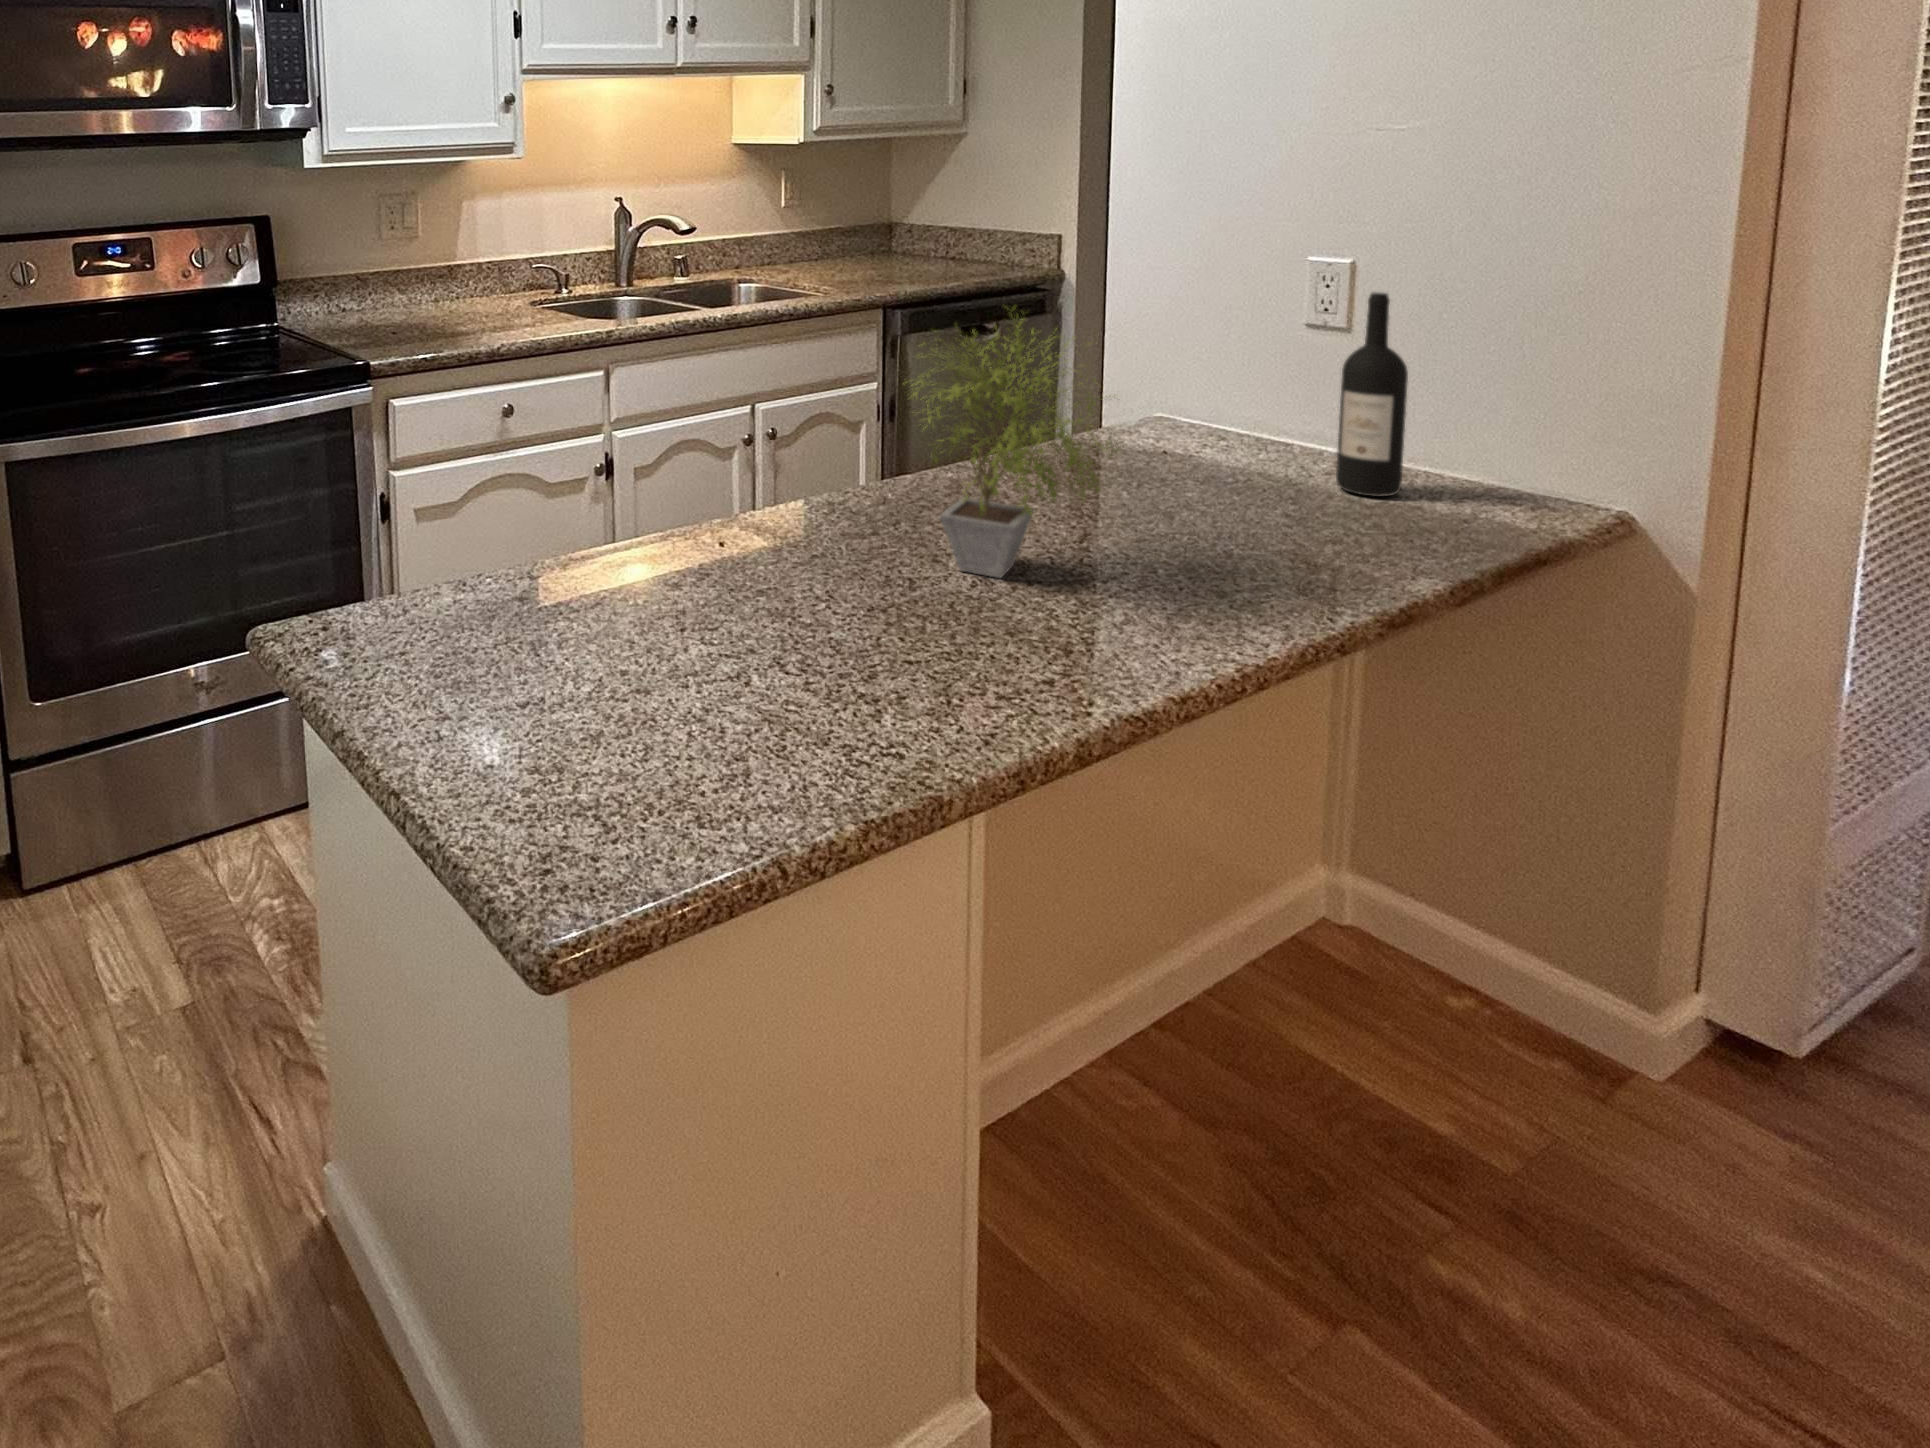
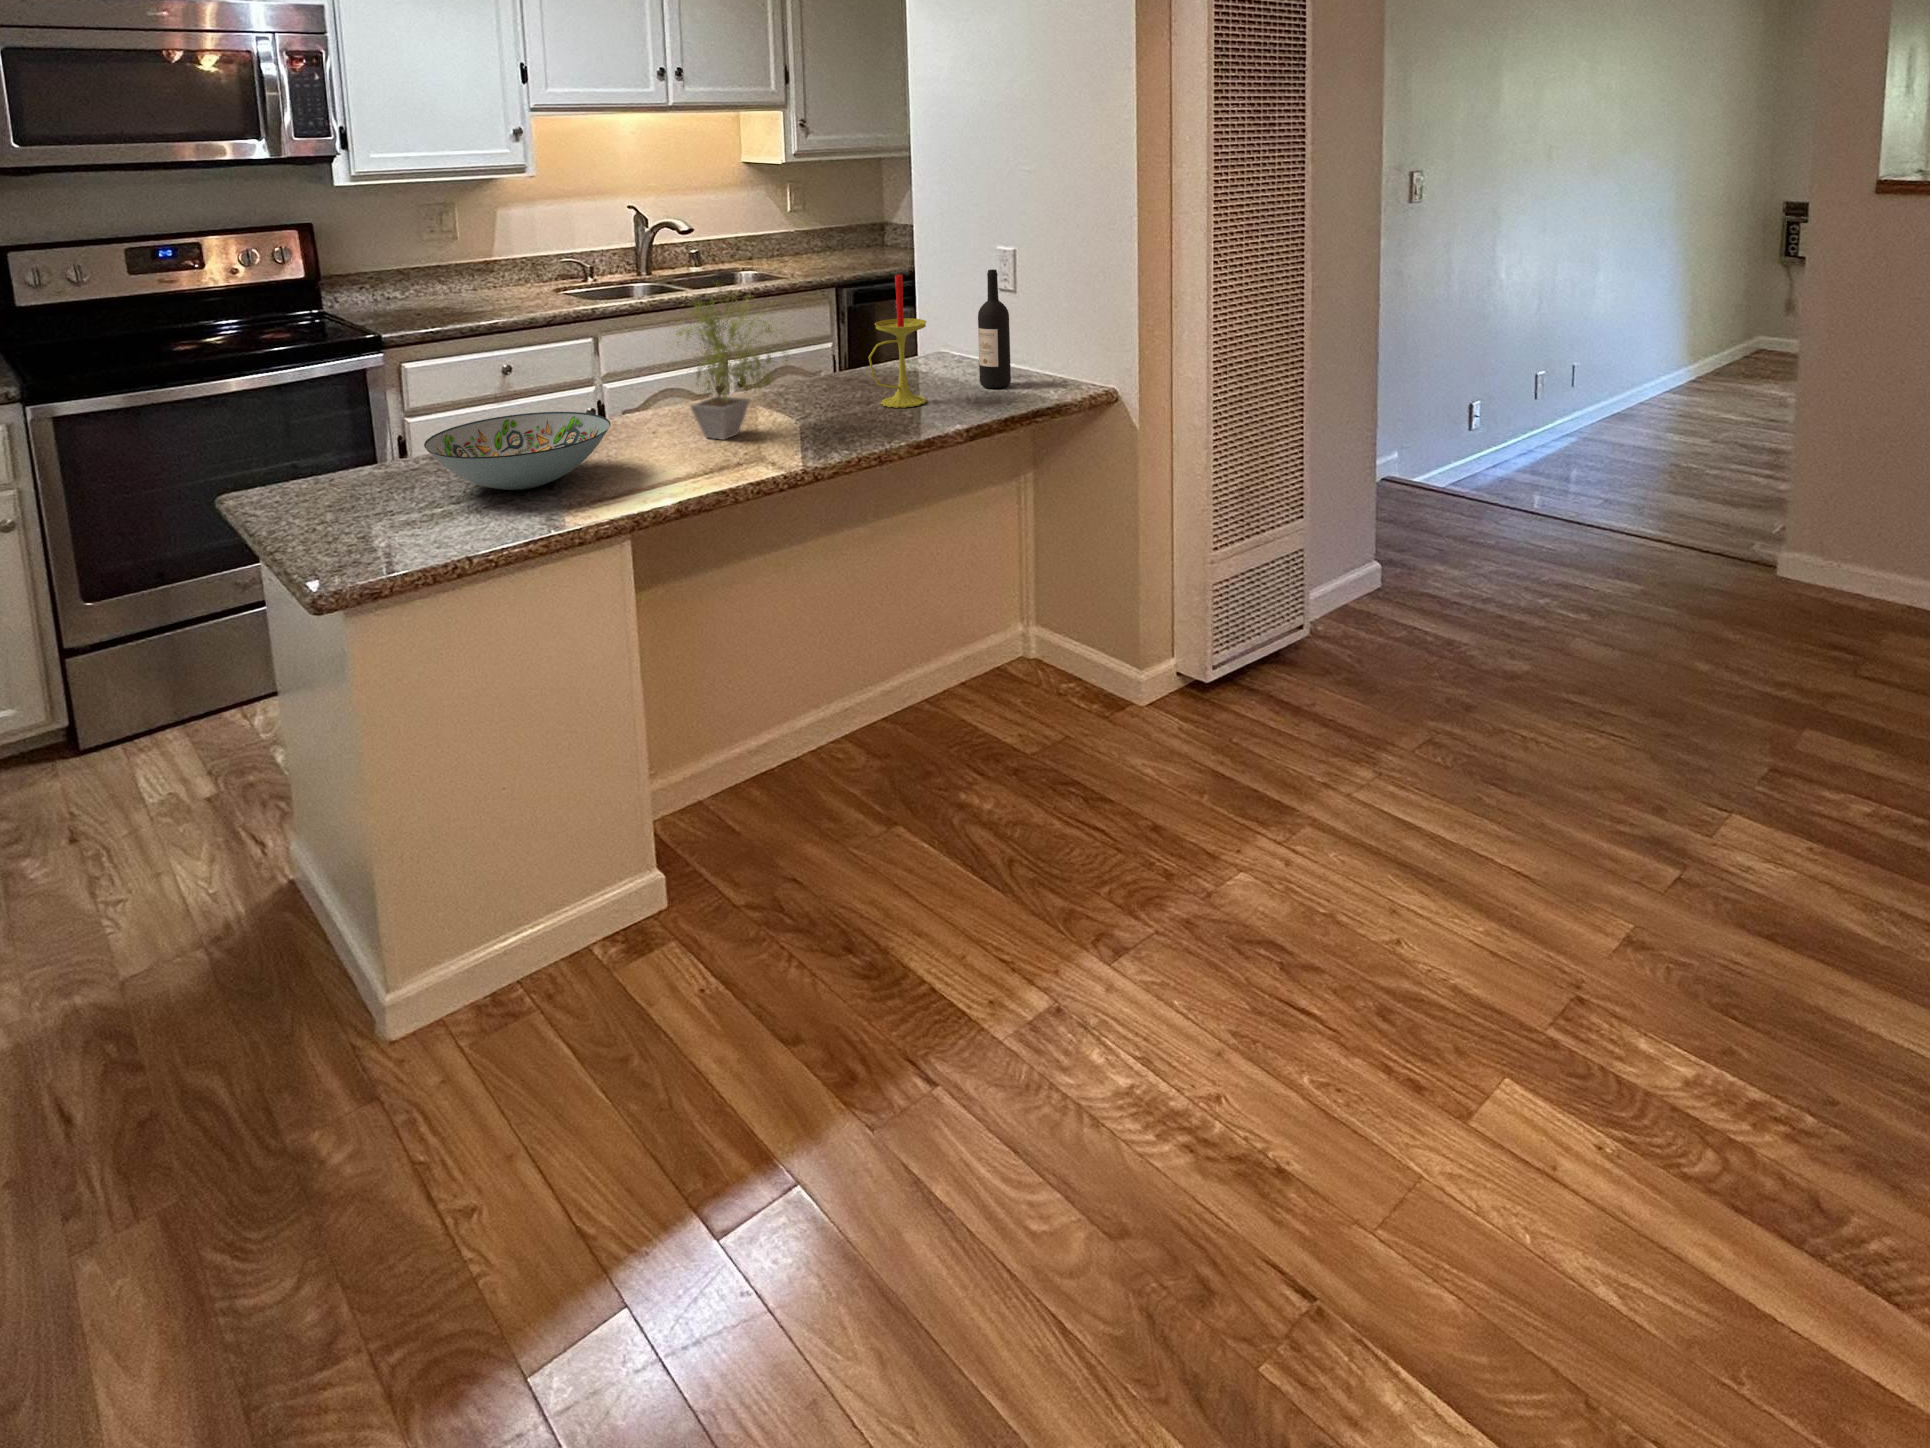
candle: none [1193,294,1297,529] -> present [868,275,927,408]
decorative bowl: none [586,520,891,670] -> present [424,412,610,490]

